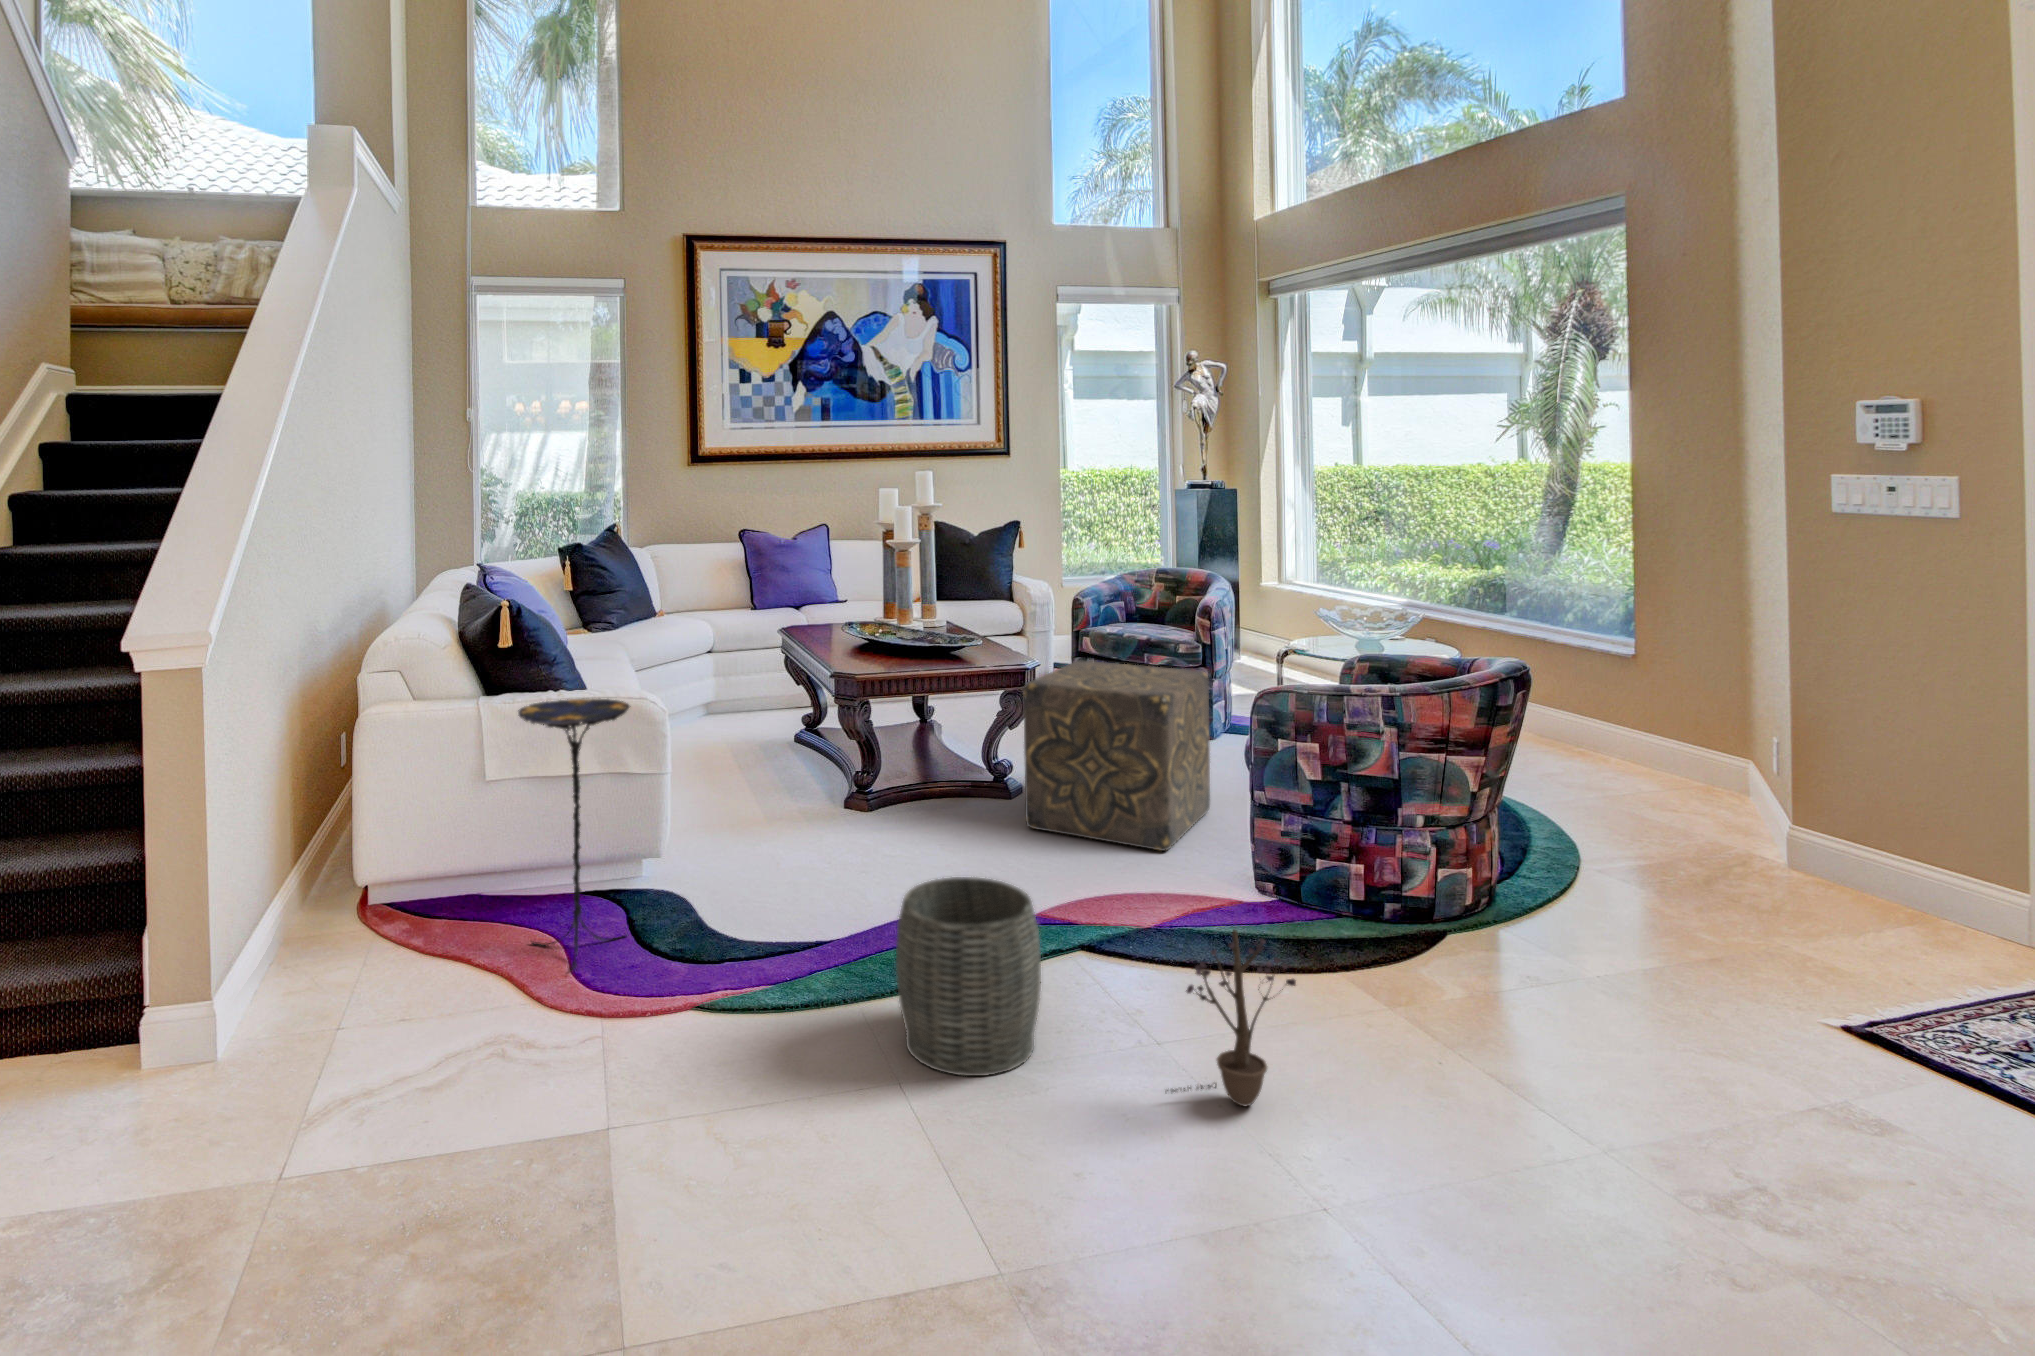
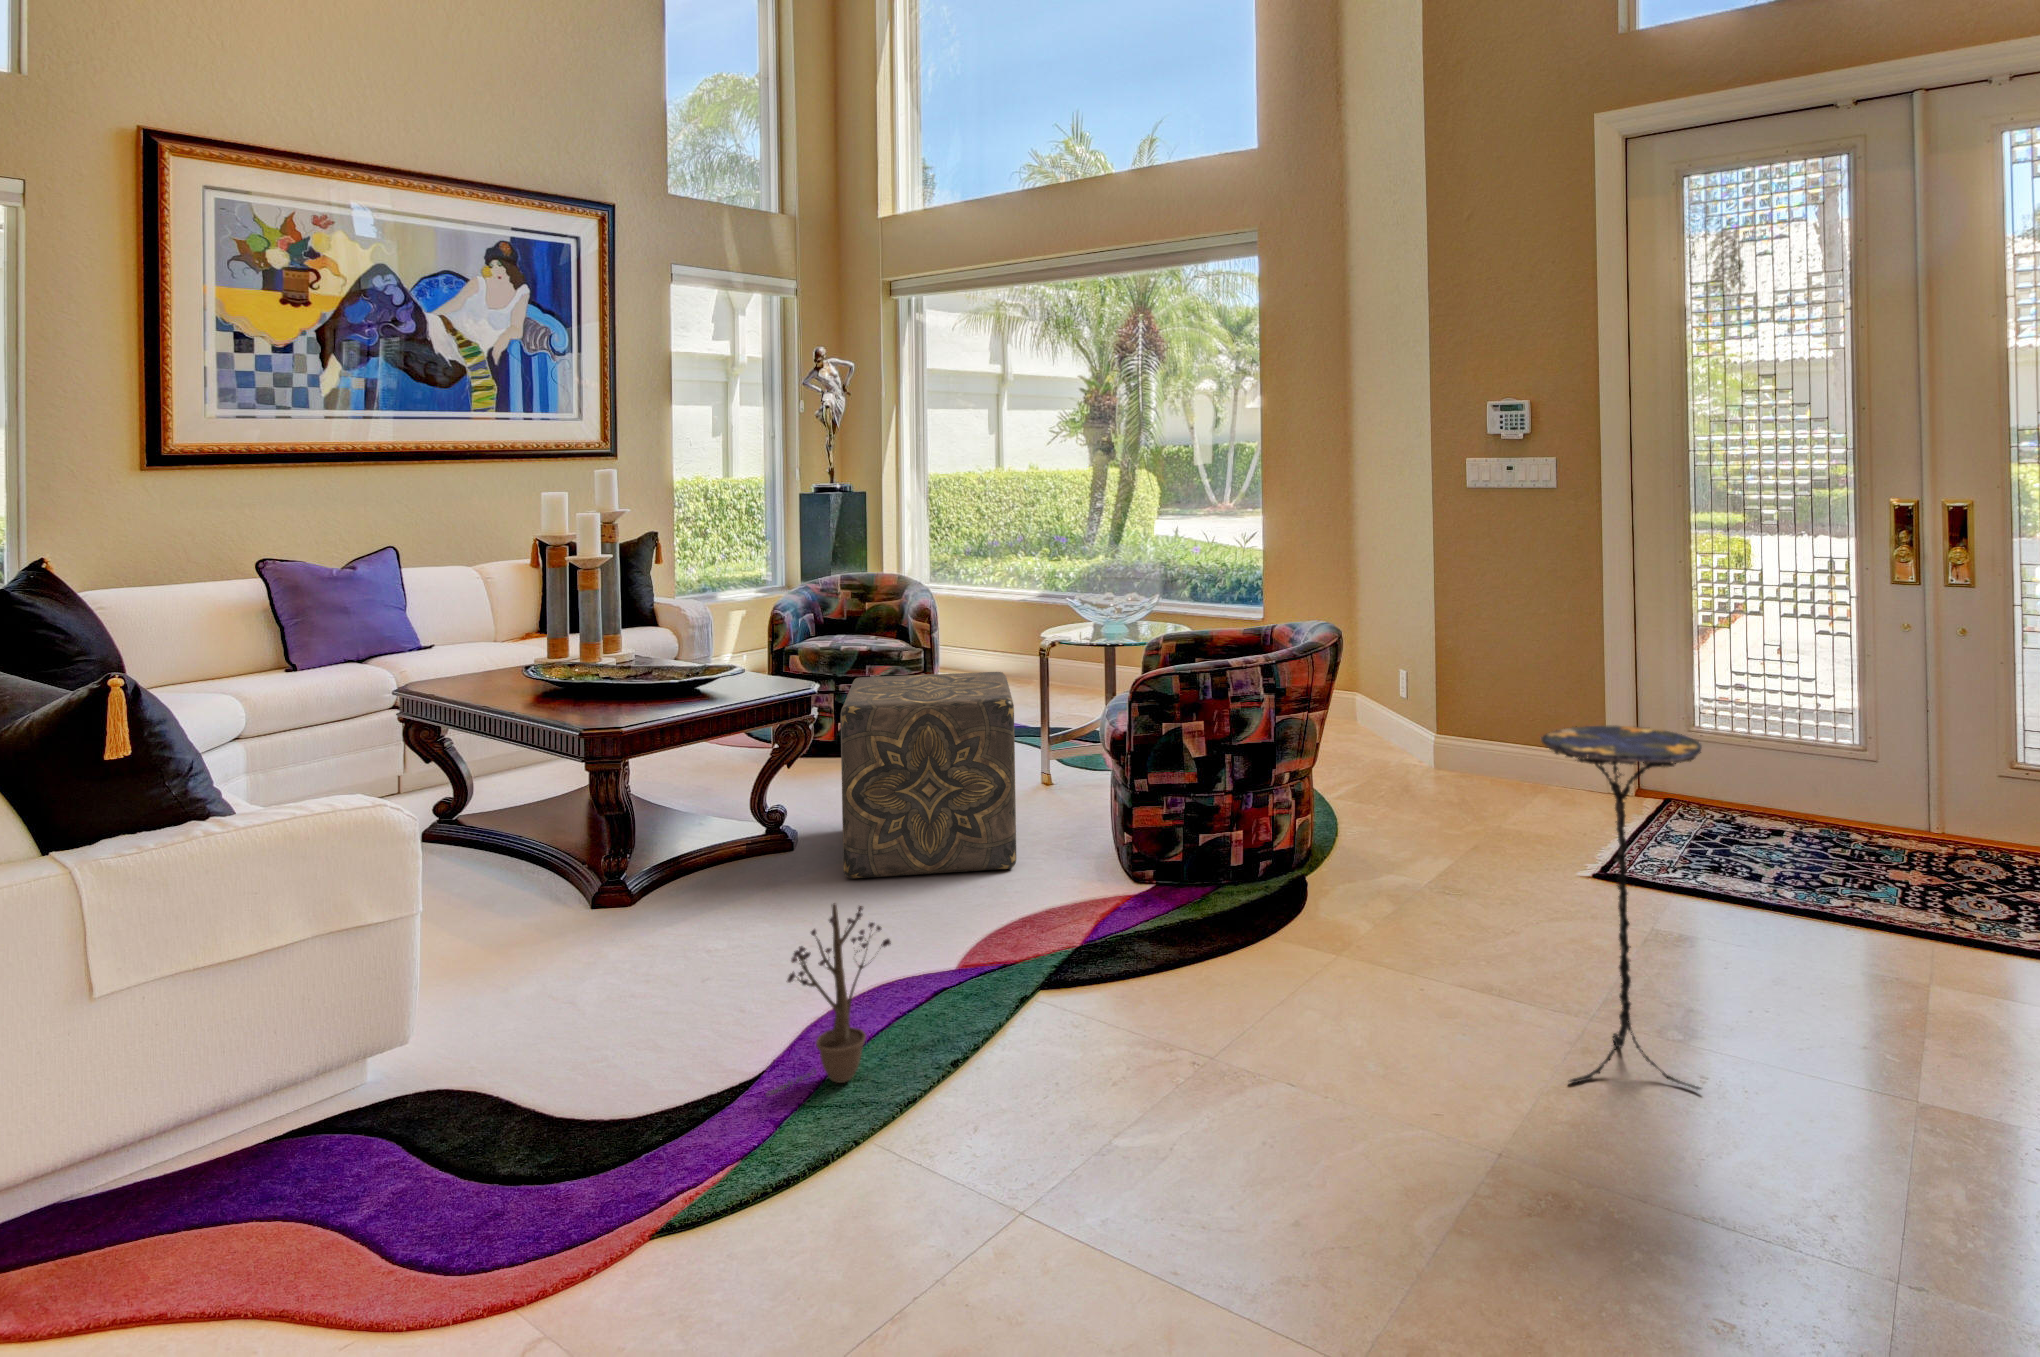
side table: present [518,699,629,969] -> present [1541,725,1702,1090]
woven basket: present [896,877,1041,1076] -> none [957,923,1133,1172]
decorative plant: present [1166,930,1296,1106] -> present [767,903,891,1095]

